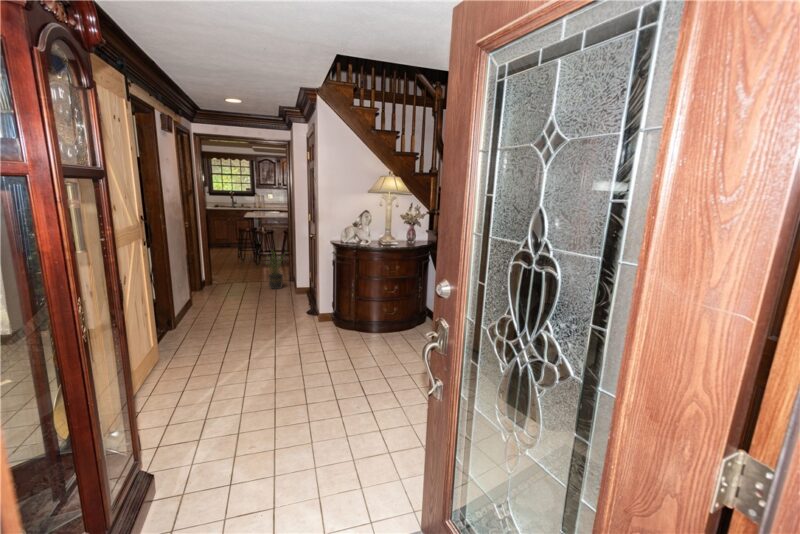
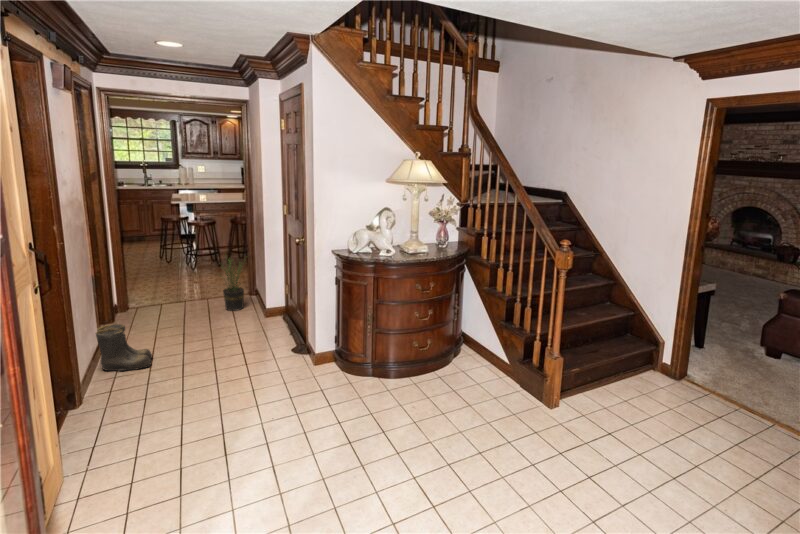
boots: none [176,286,212,316] -> present [96,324,152,371]

